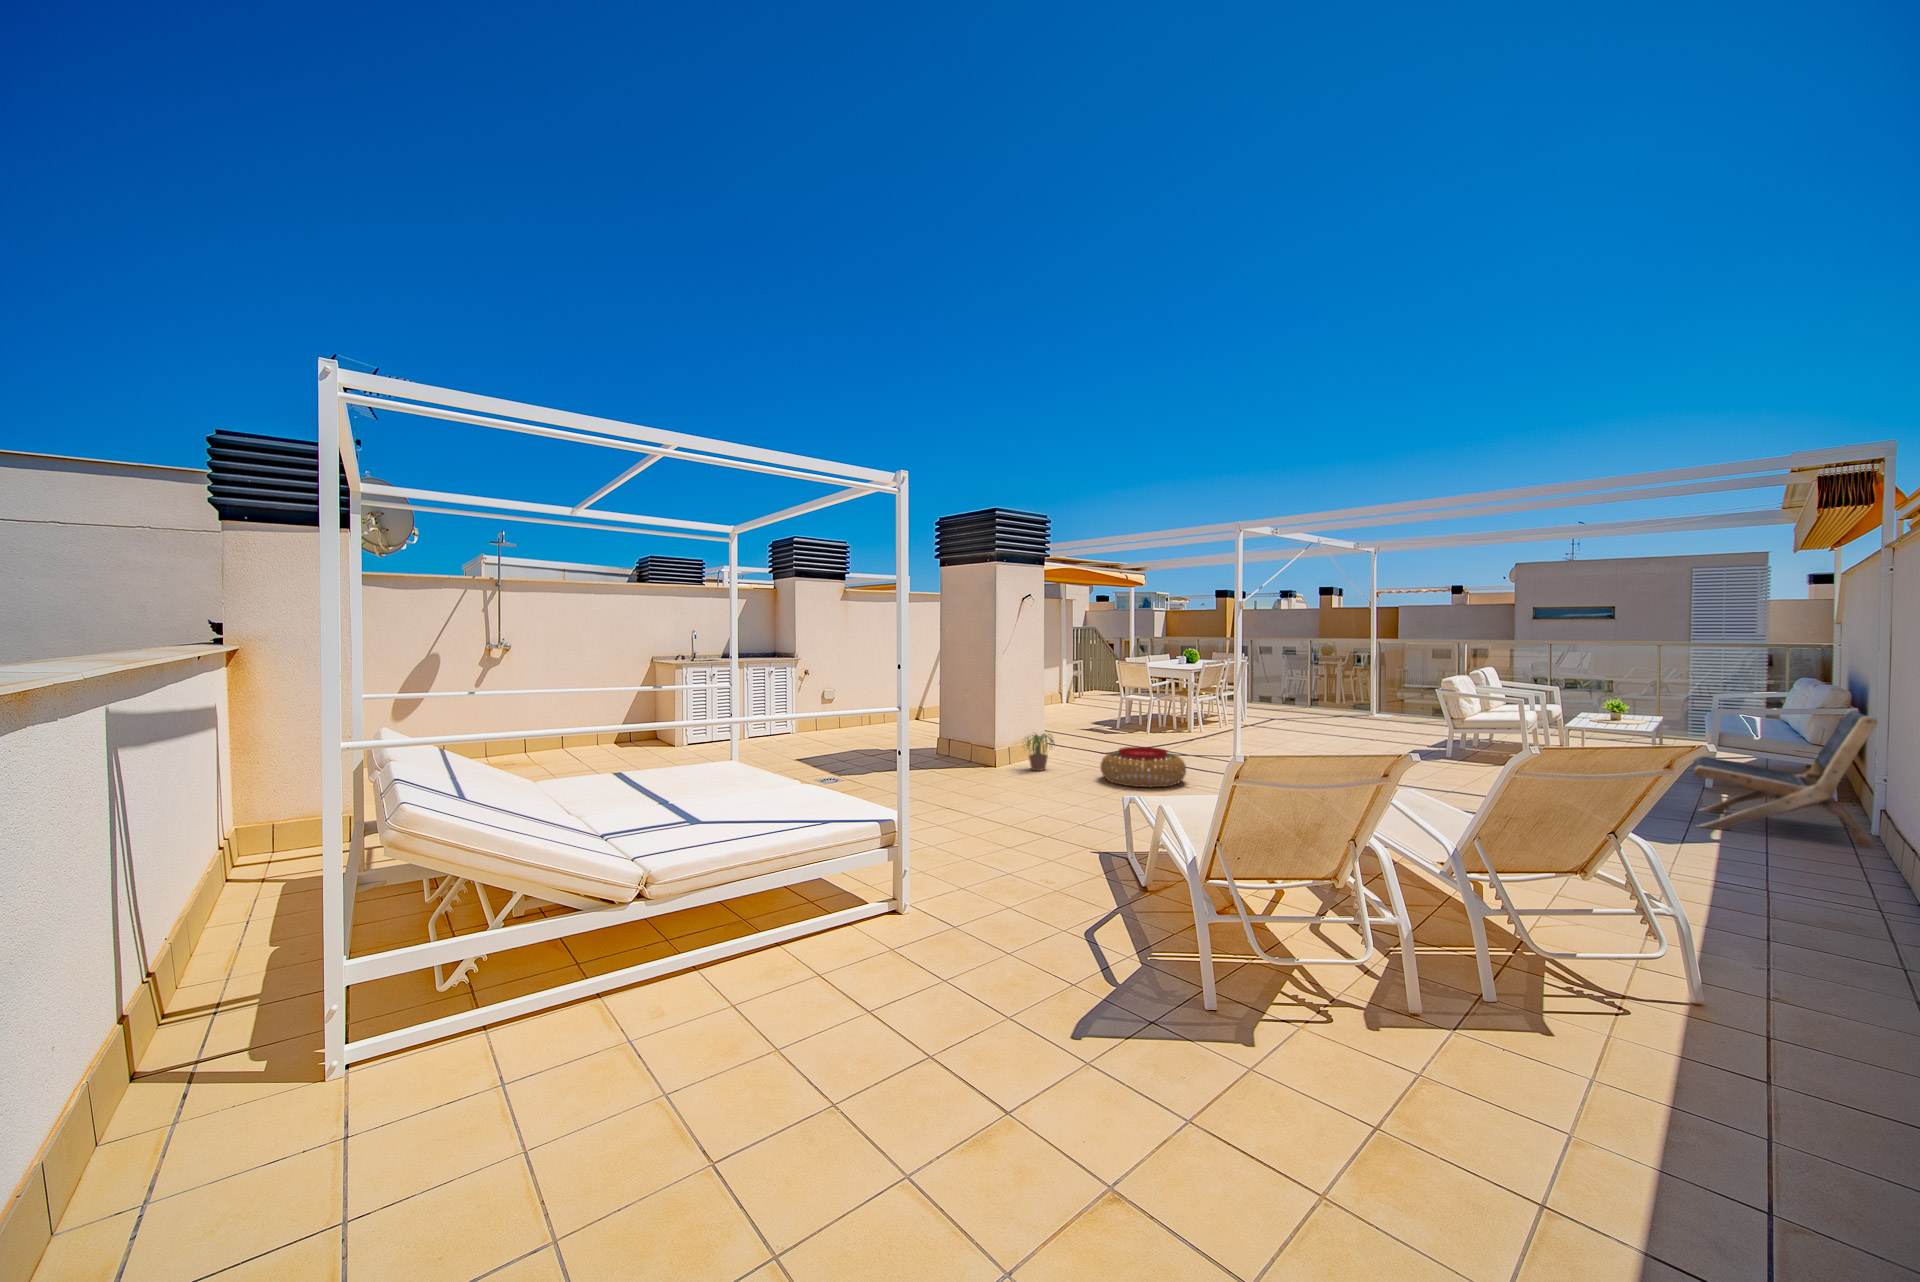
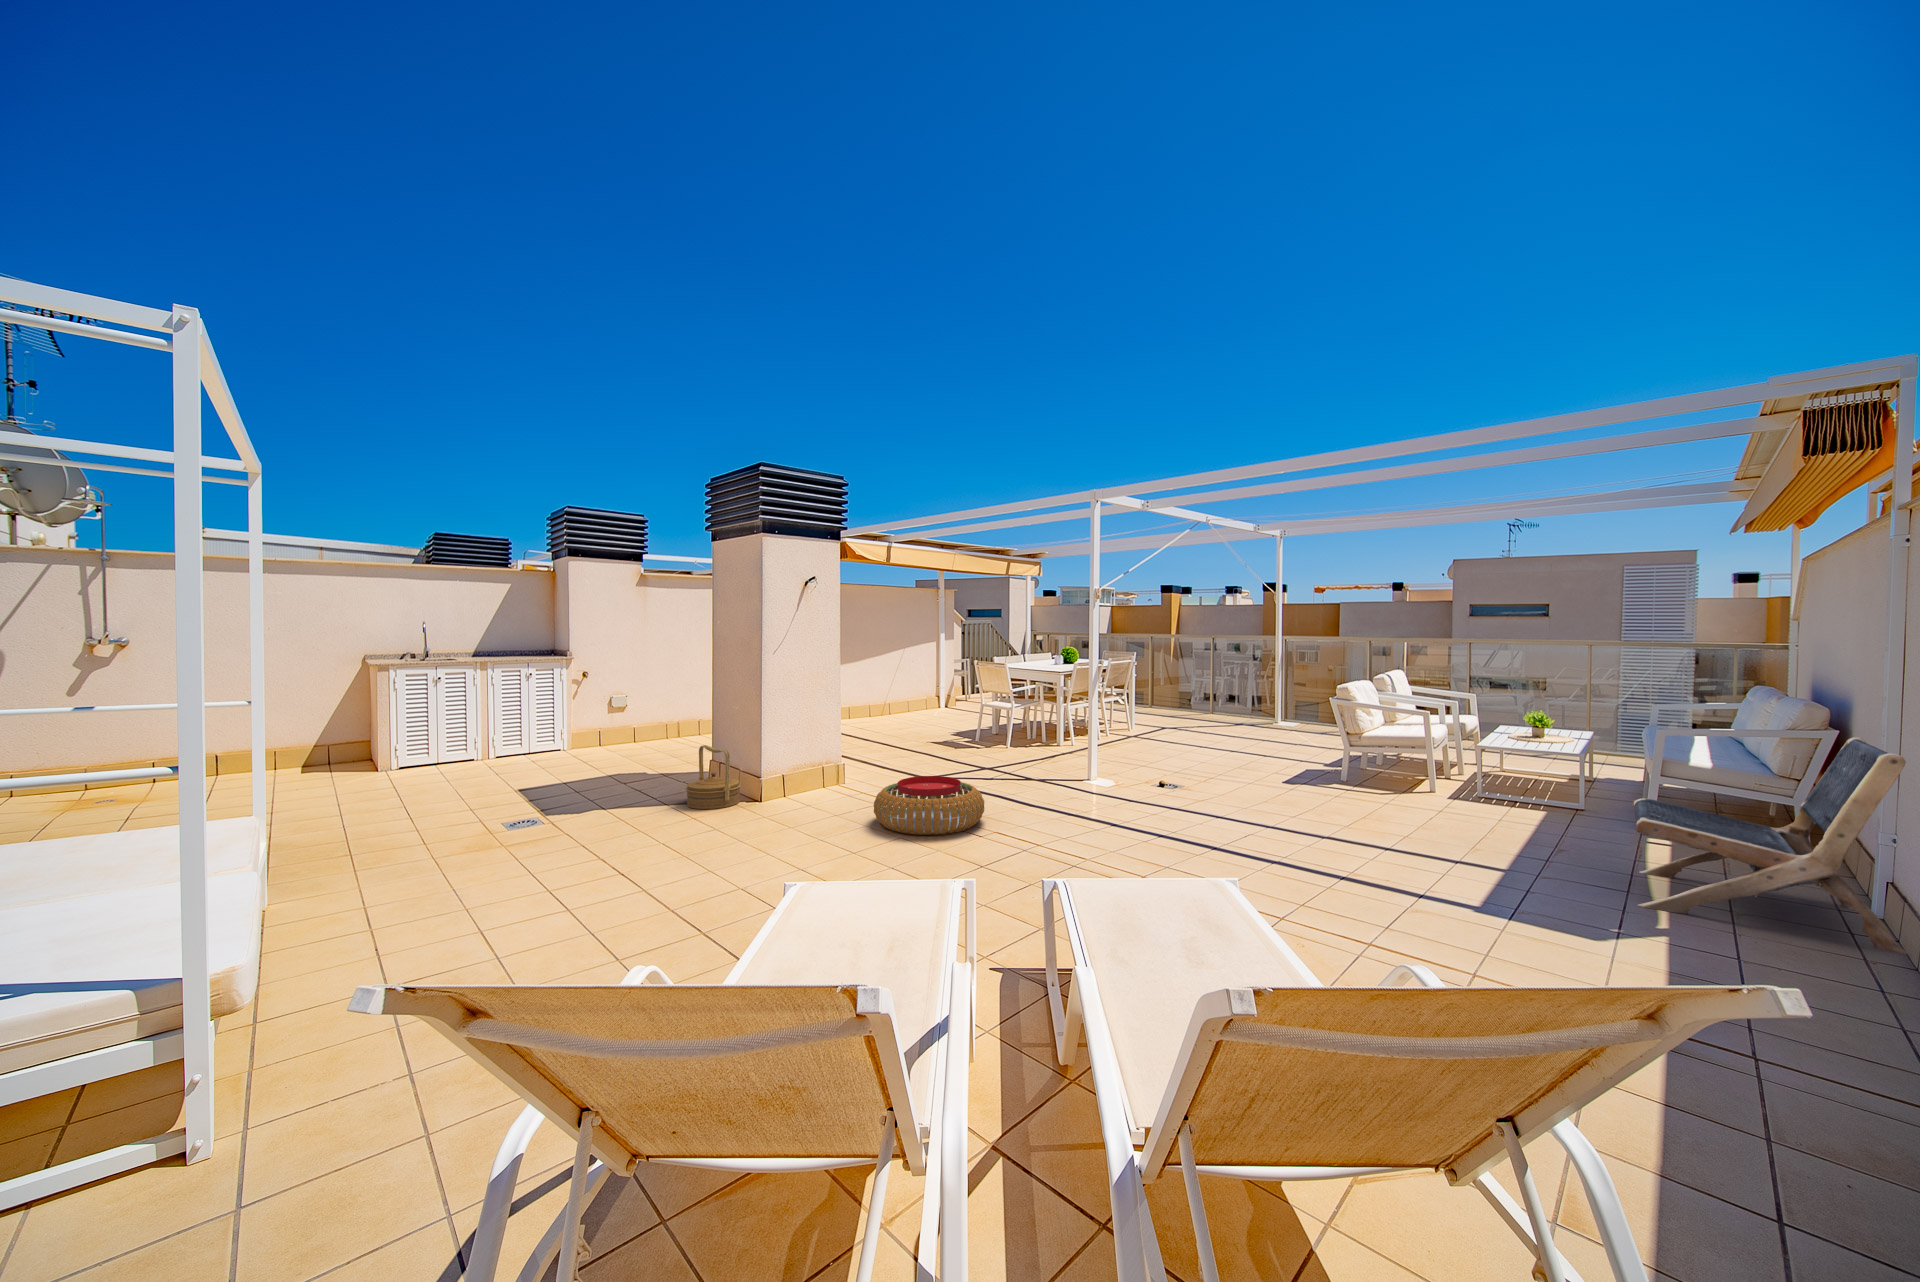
woven basket: none [942,725,982,772] -> present [686,745,741,809]
potted plant: present [1027,734,1054,771] -> none [790,756,841,806]

